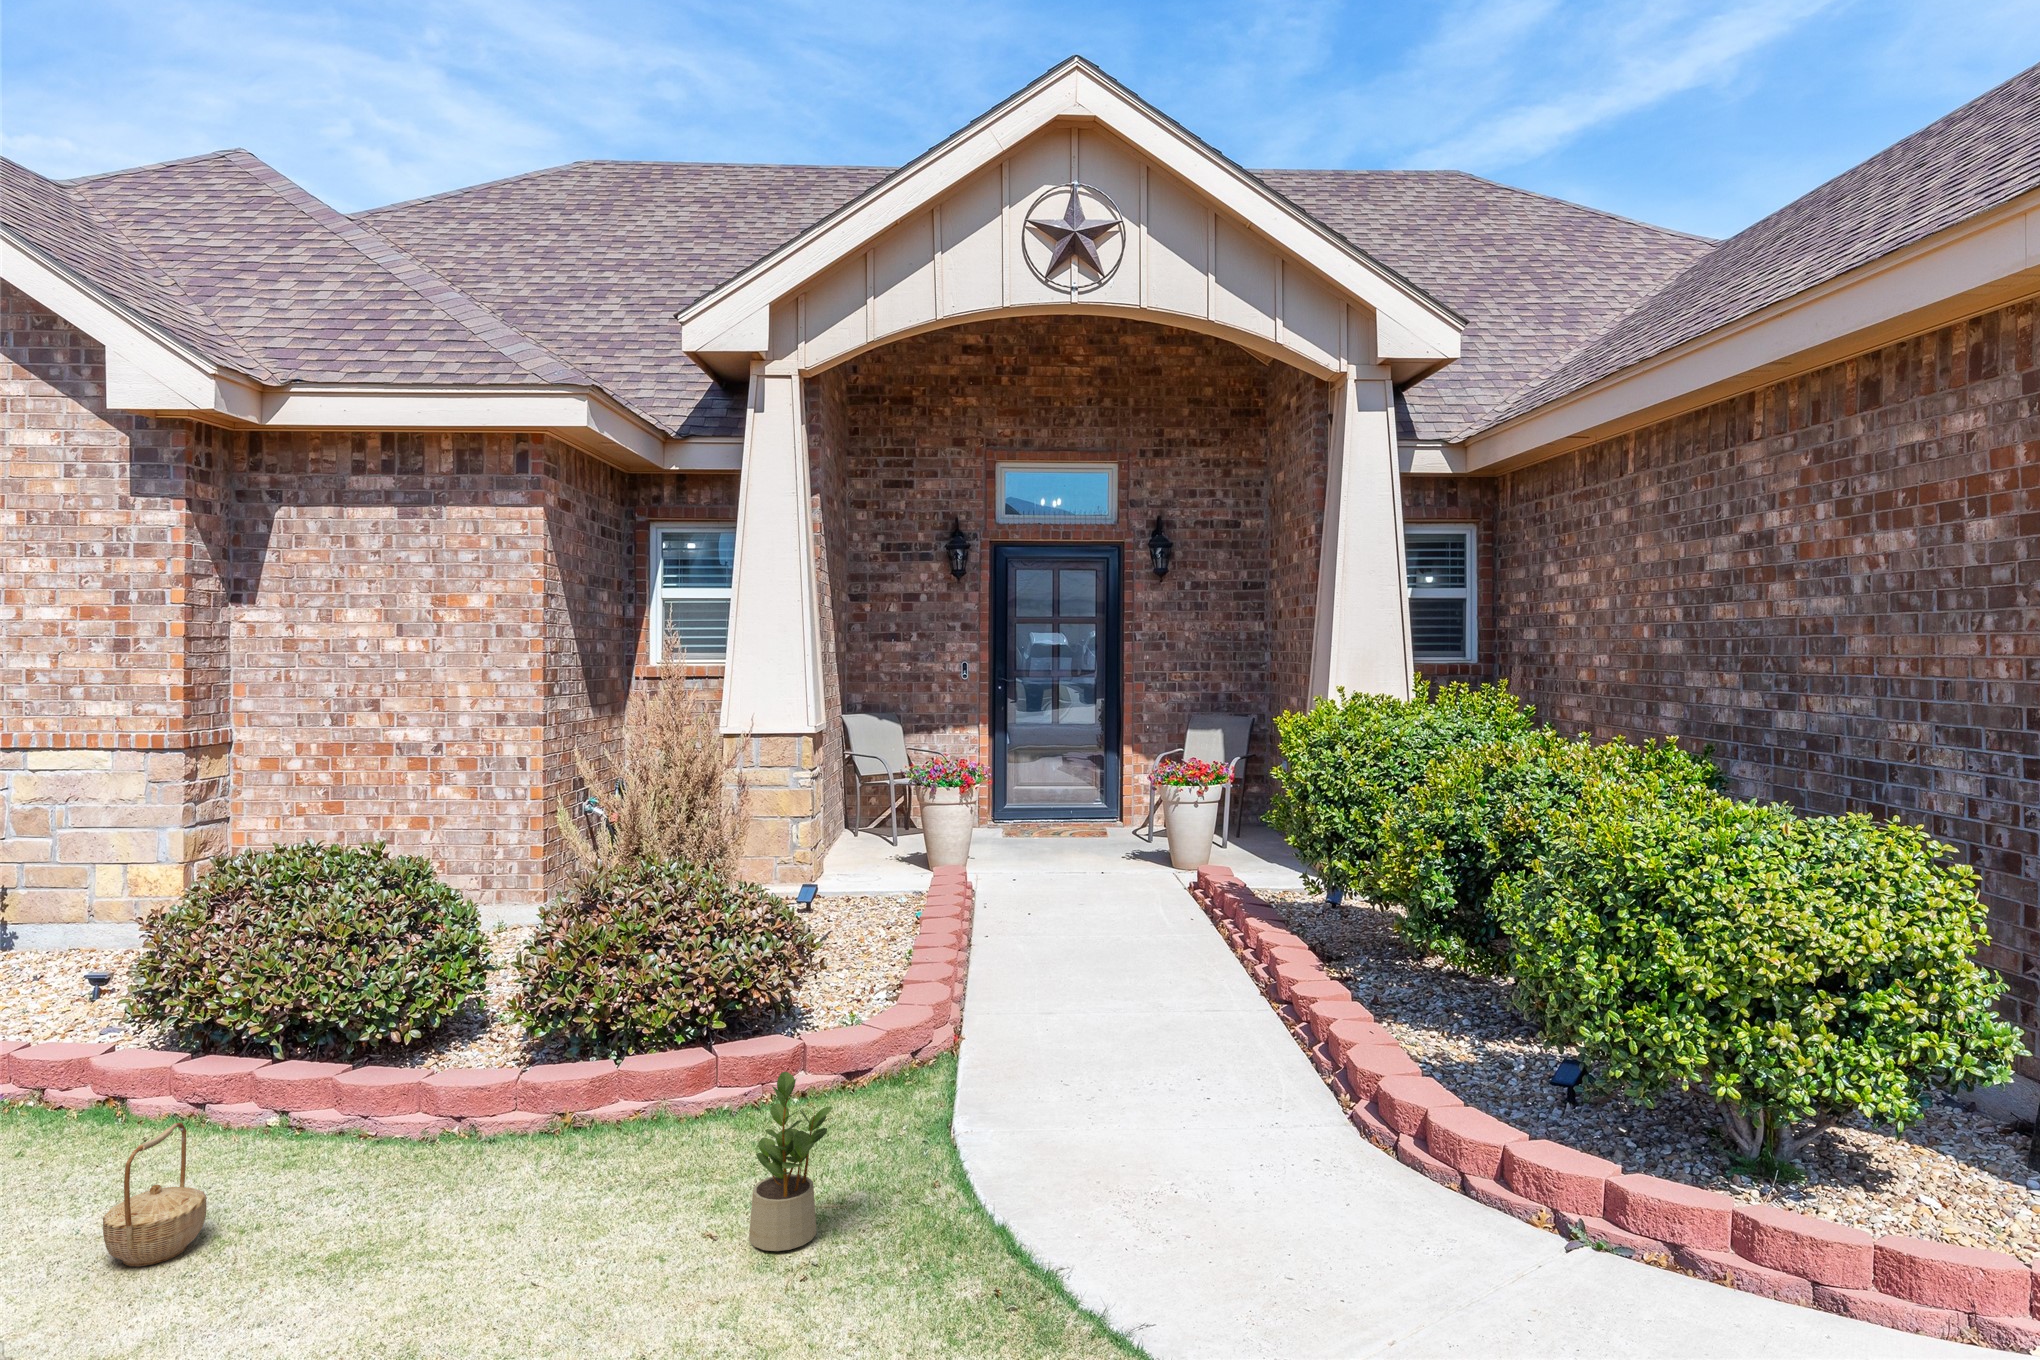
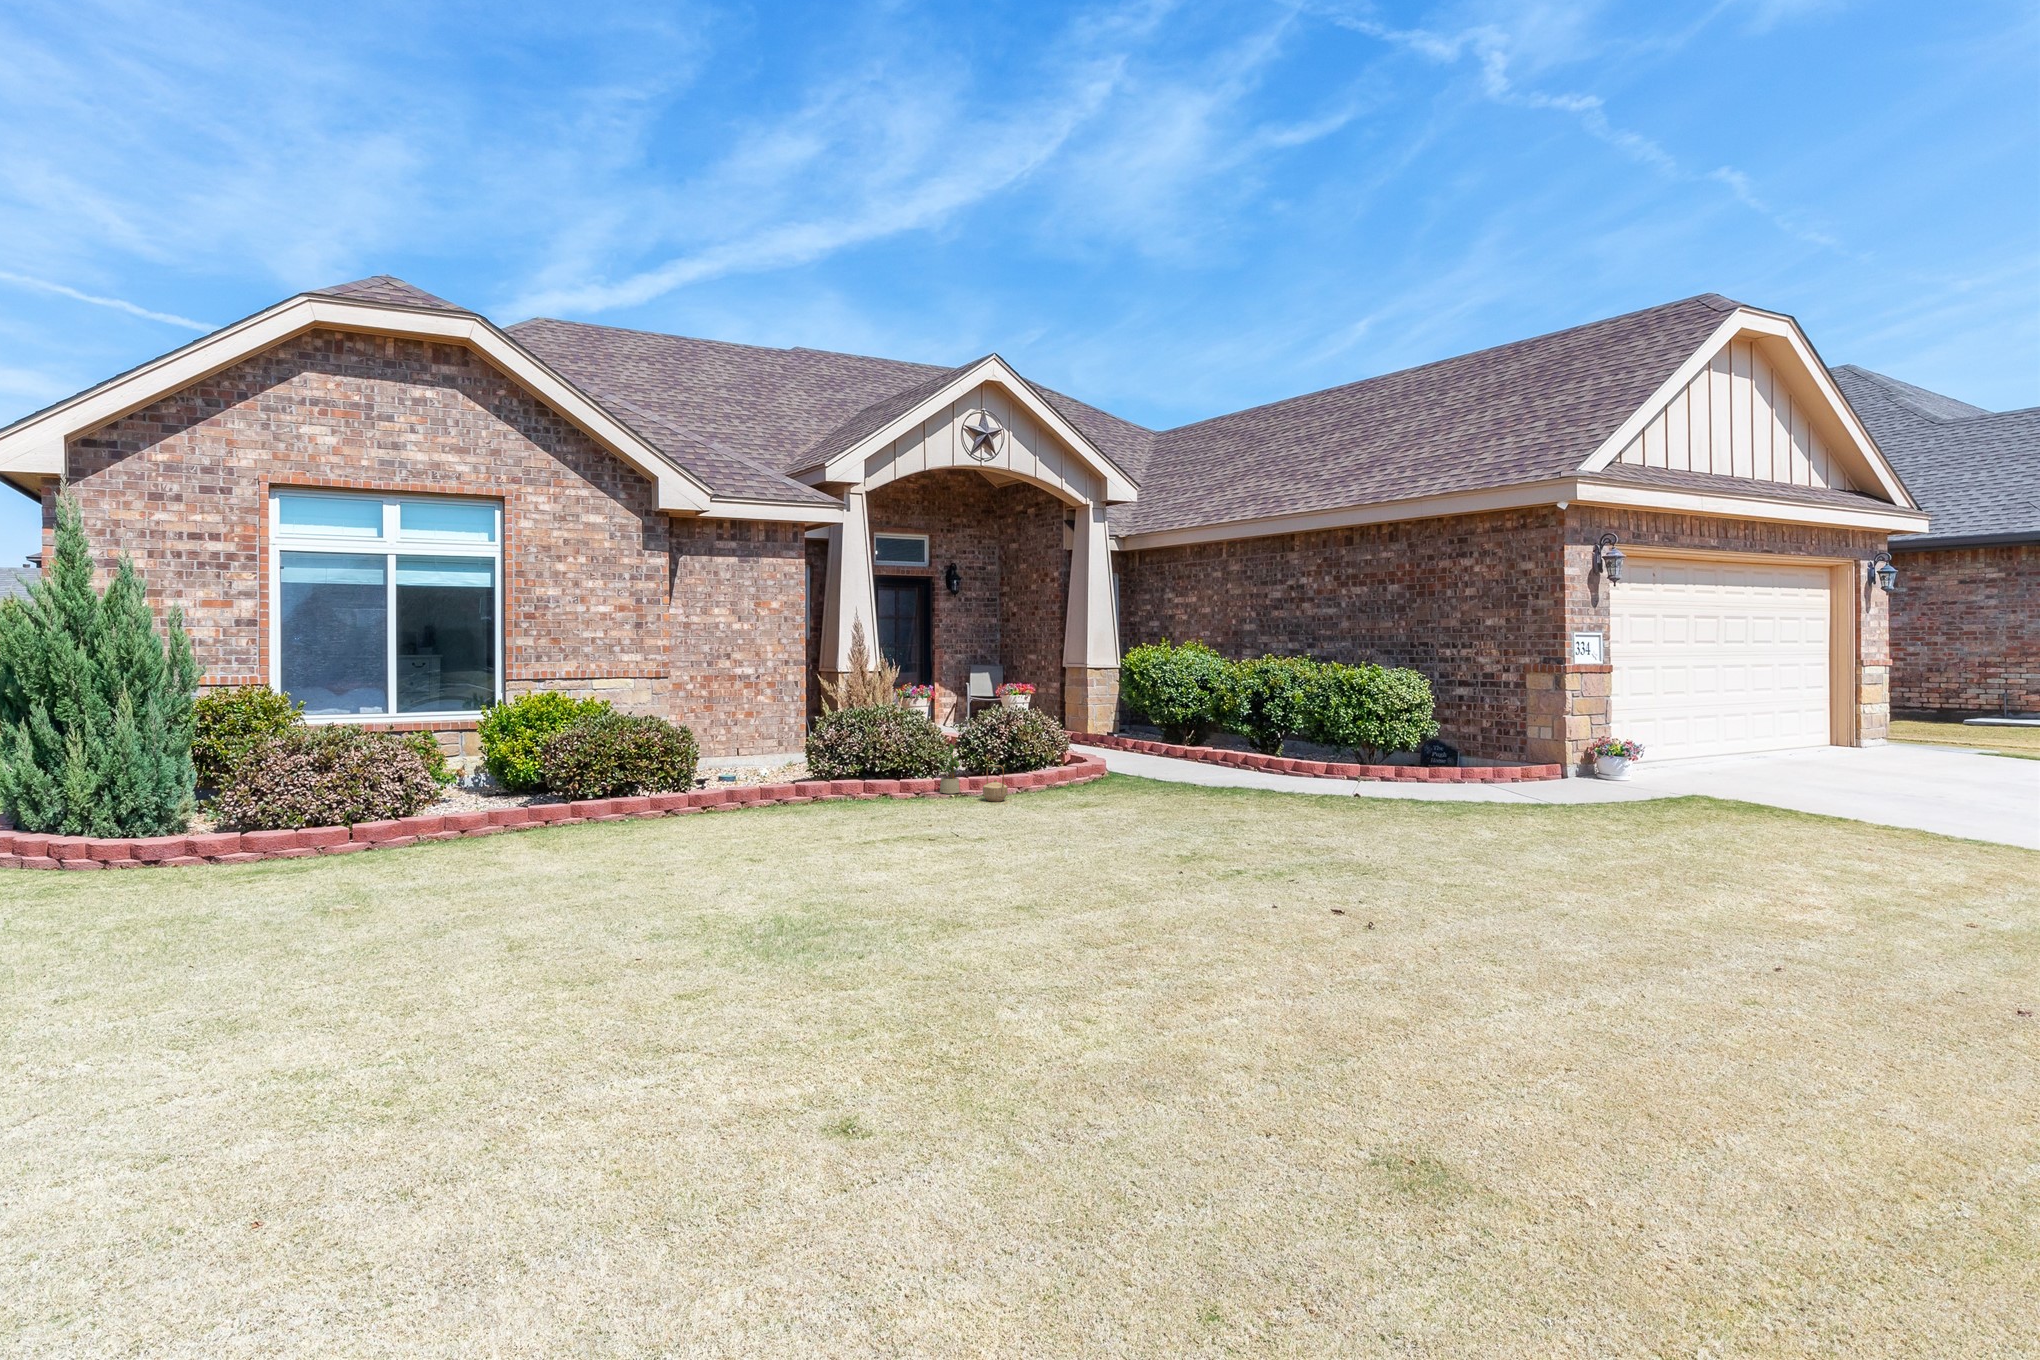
potted plant: present [749,1072,833,1251] -> present [940,744,961,794]

